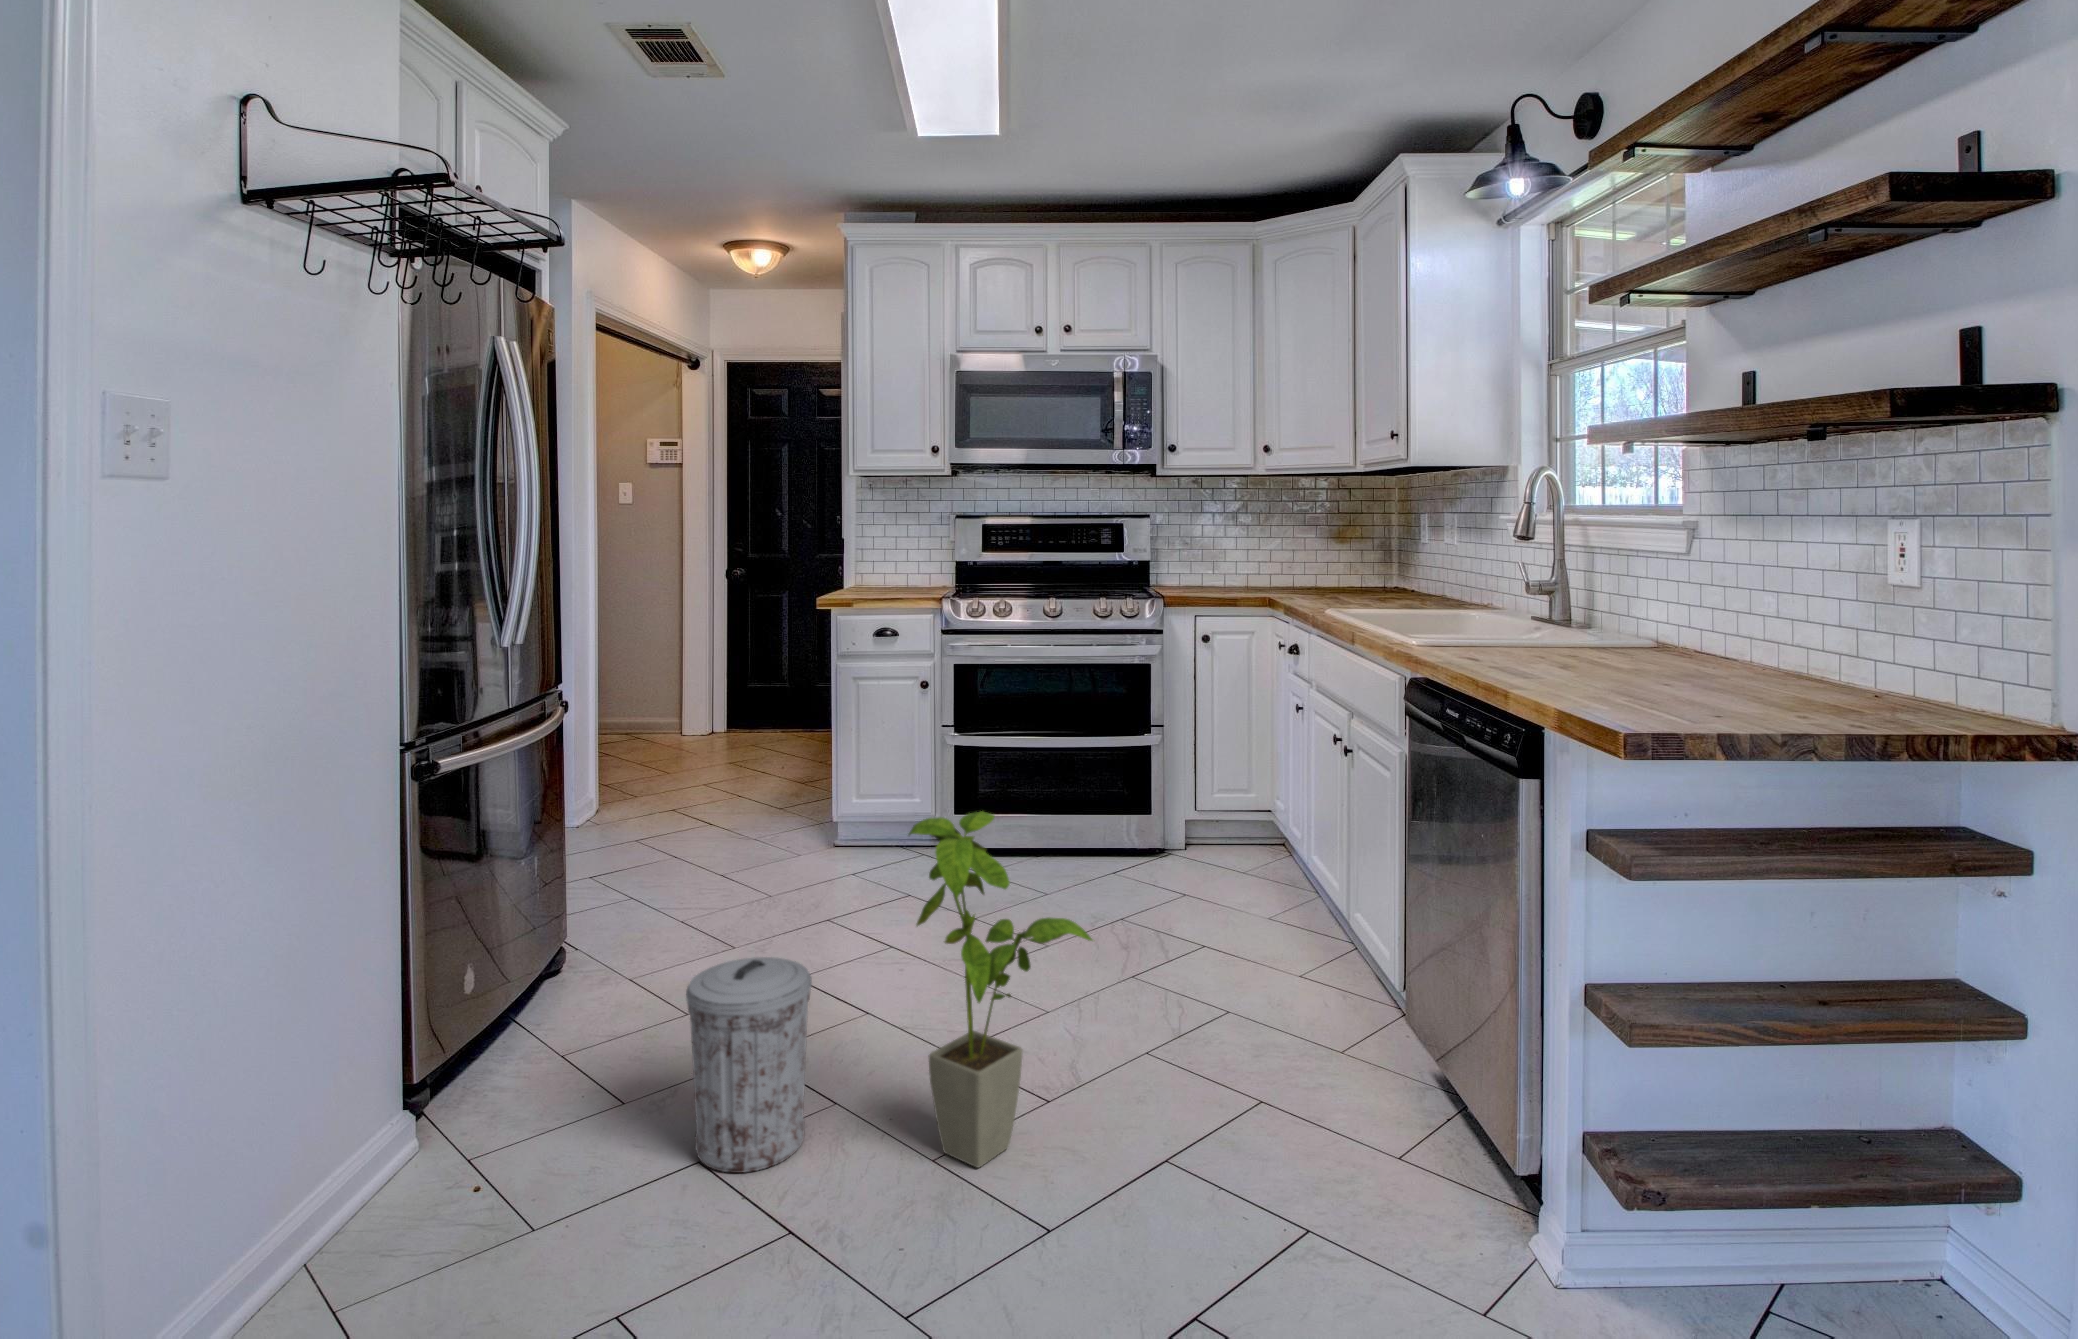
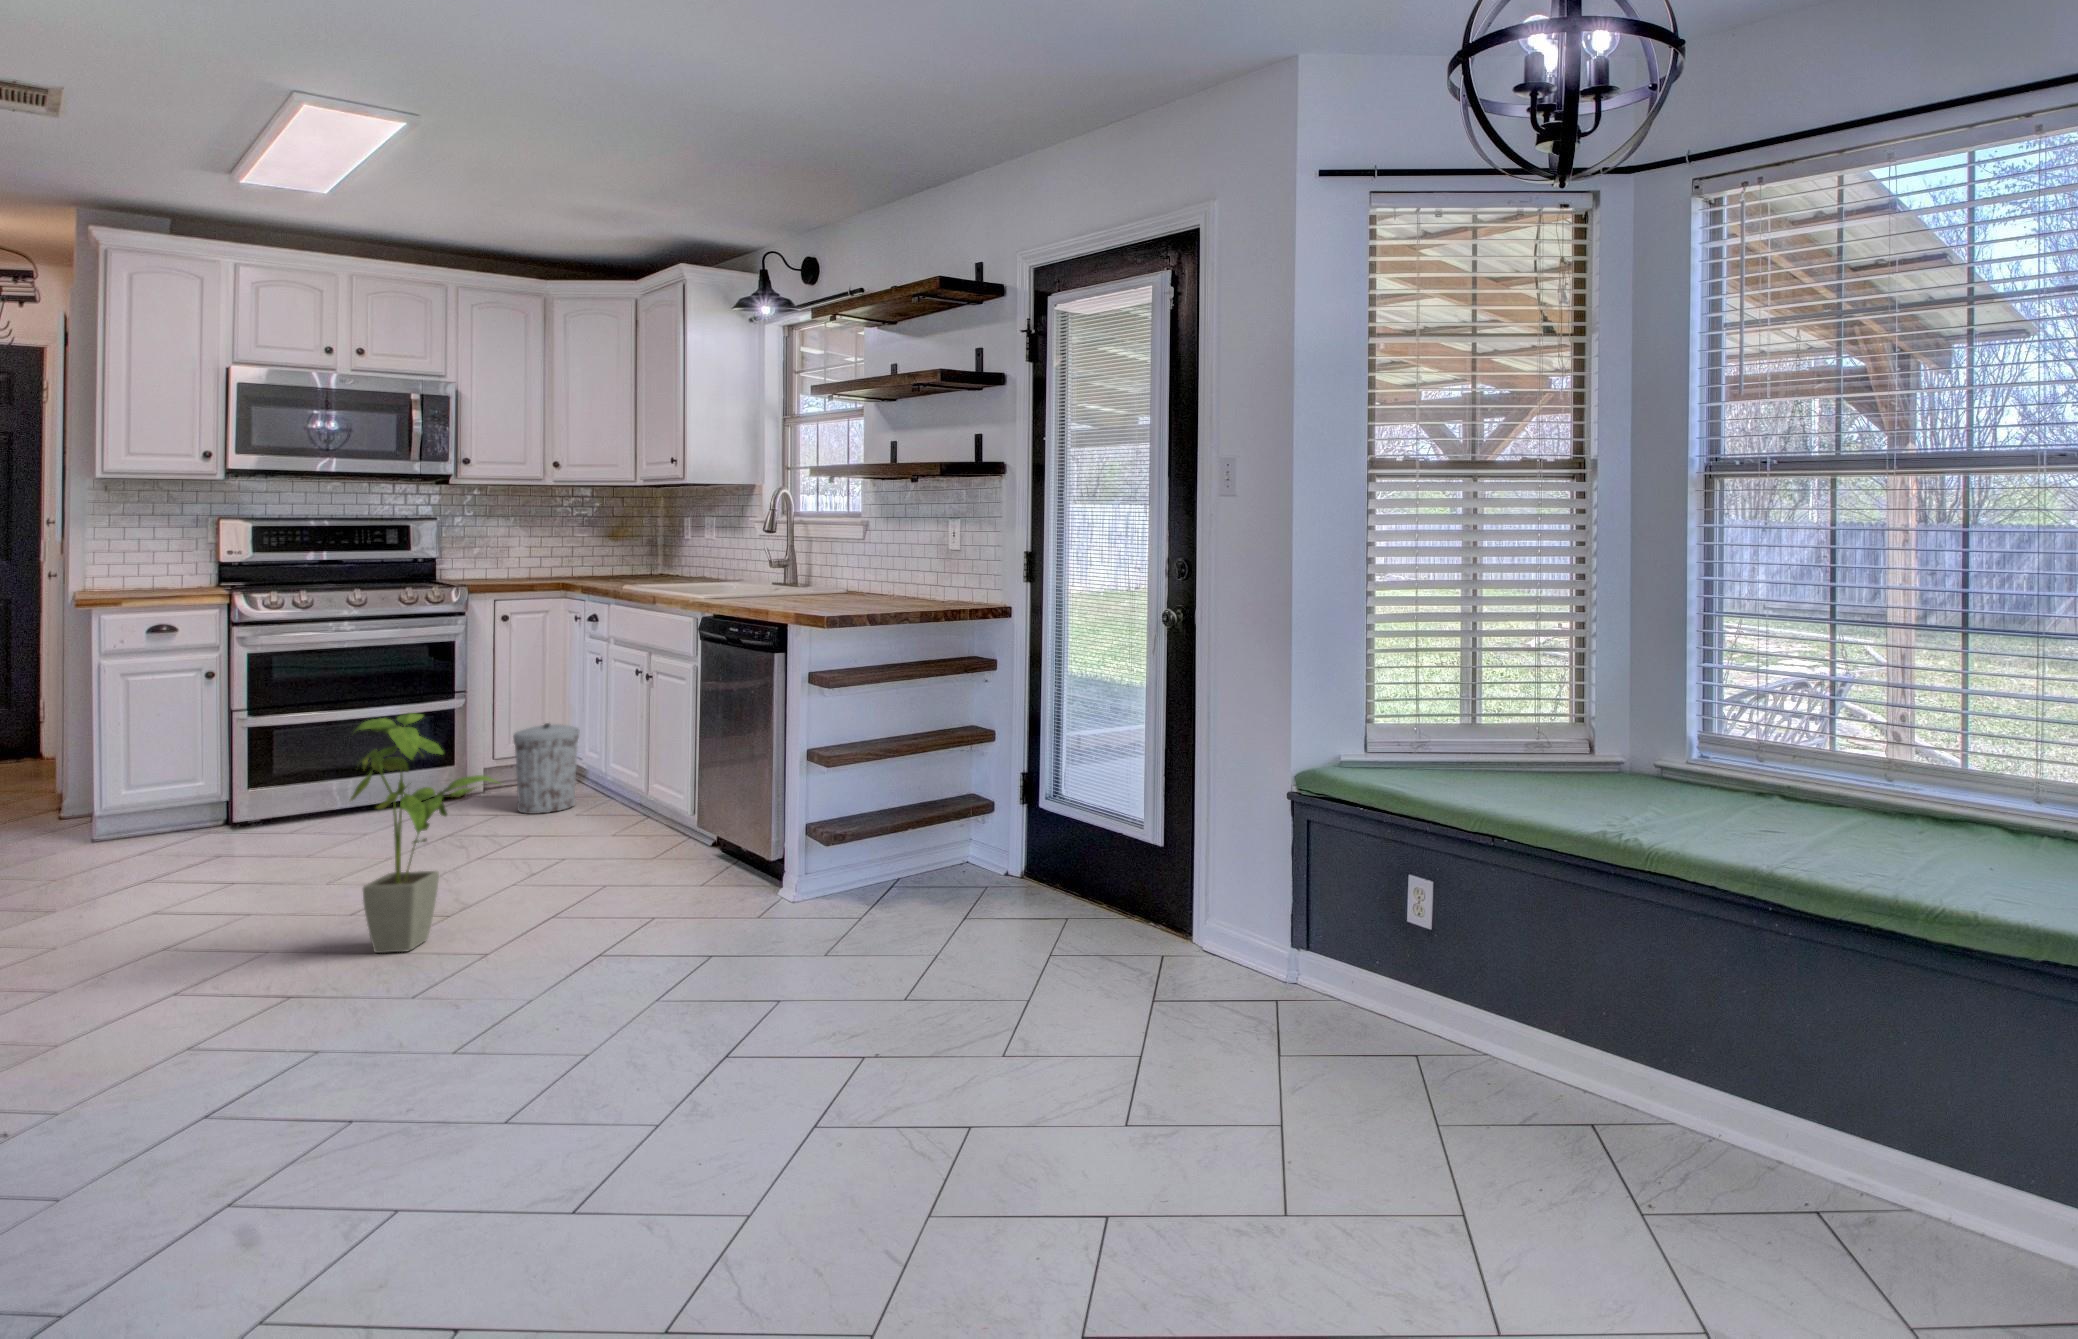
trash can: present [686,957,812,1173] -> present [513,723,580,814]

